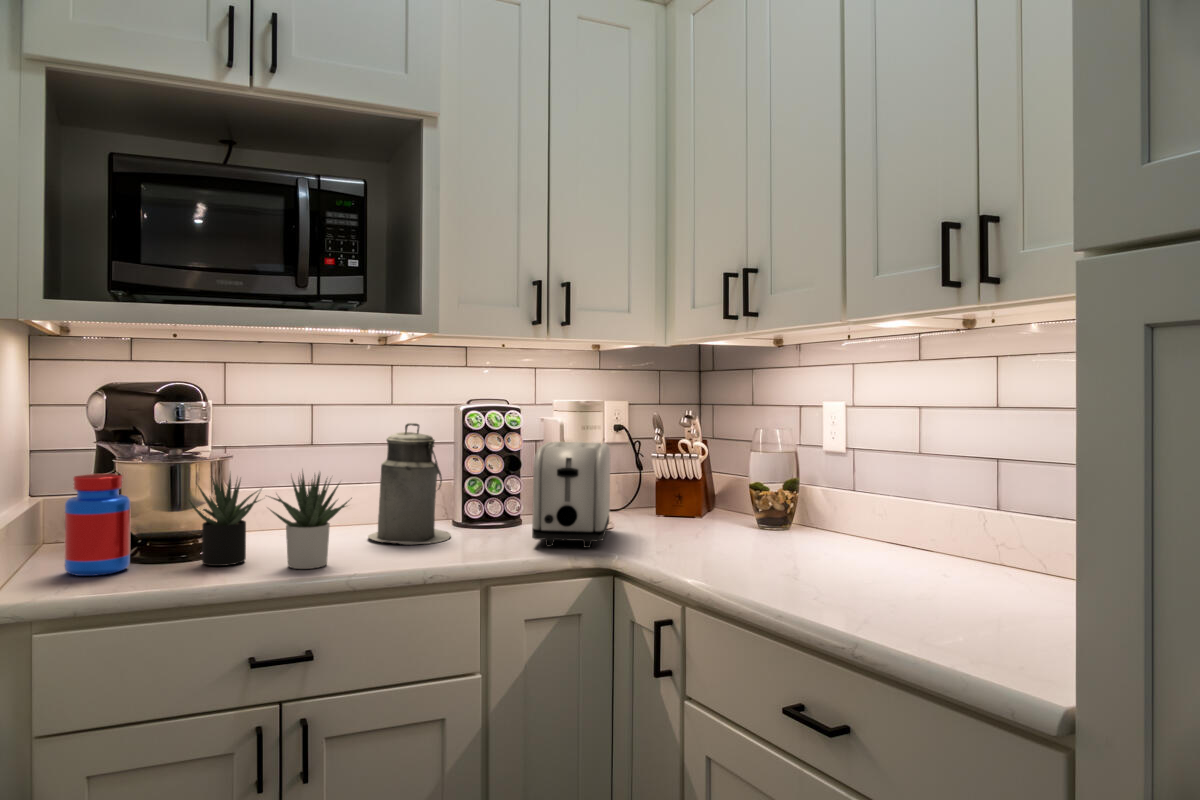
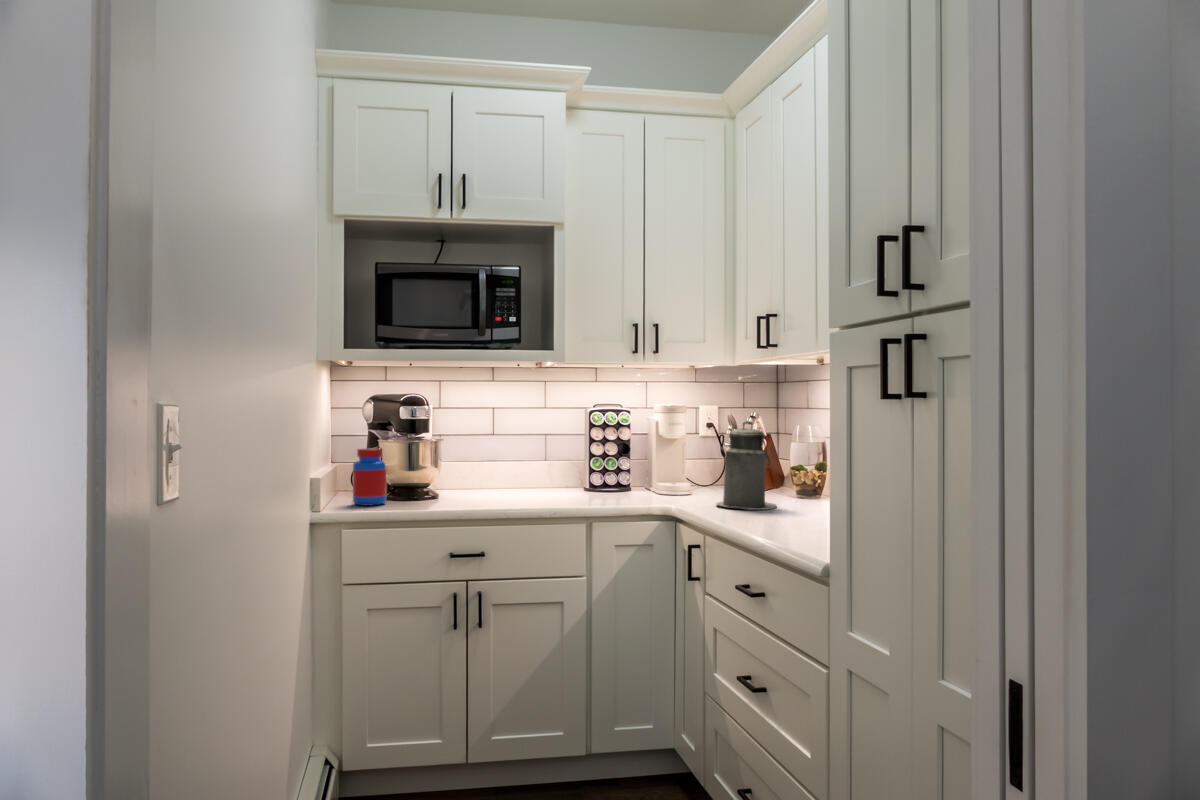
canister: present [368,423,451,544] -> present [717,422,776,510]
toaster: present [532,442,610,548] -> none [626,433,689,503]
succulent plant: present [189,473,352,569] -> none [413,445,510,507]

